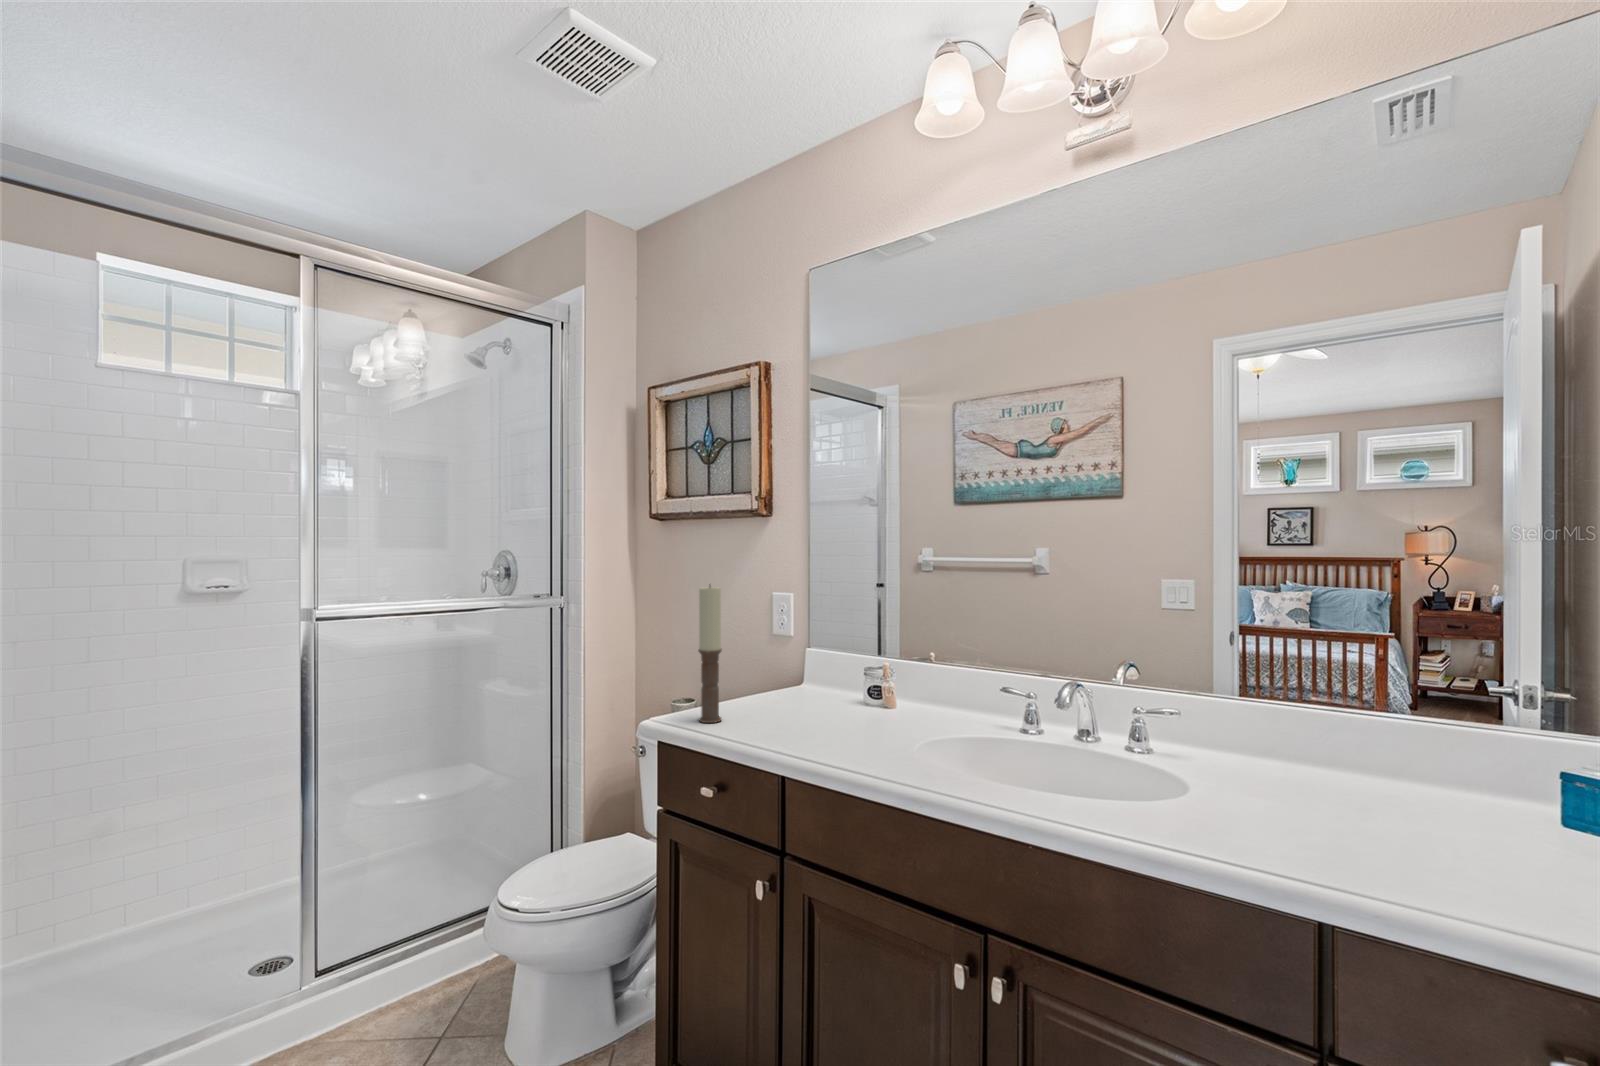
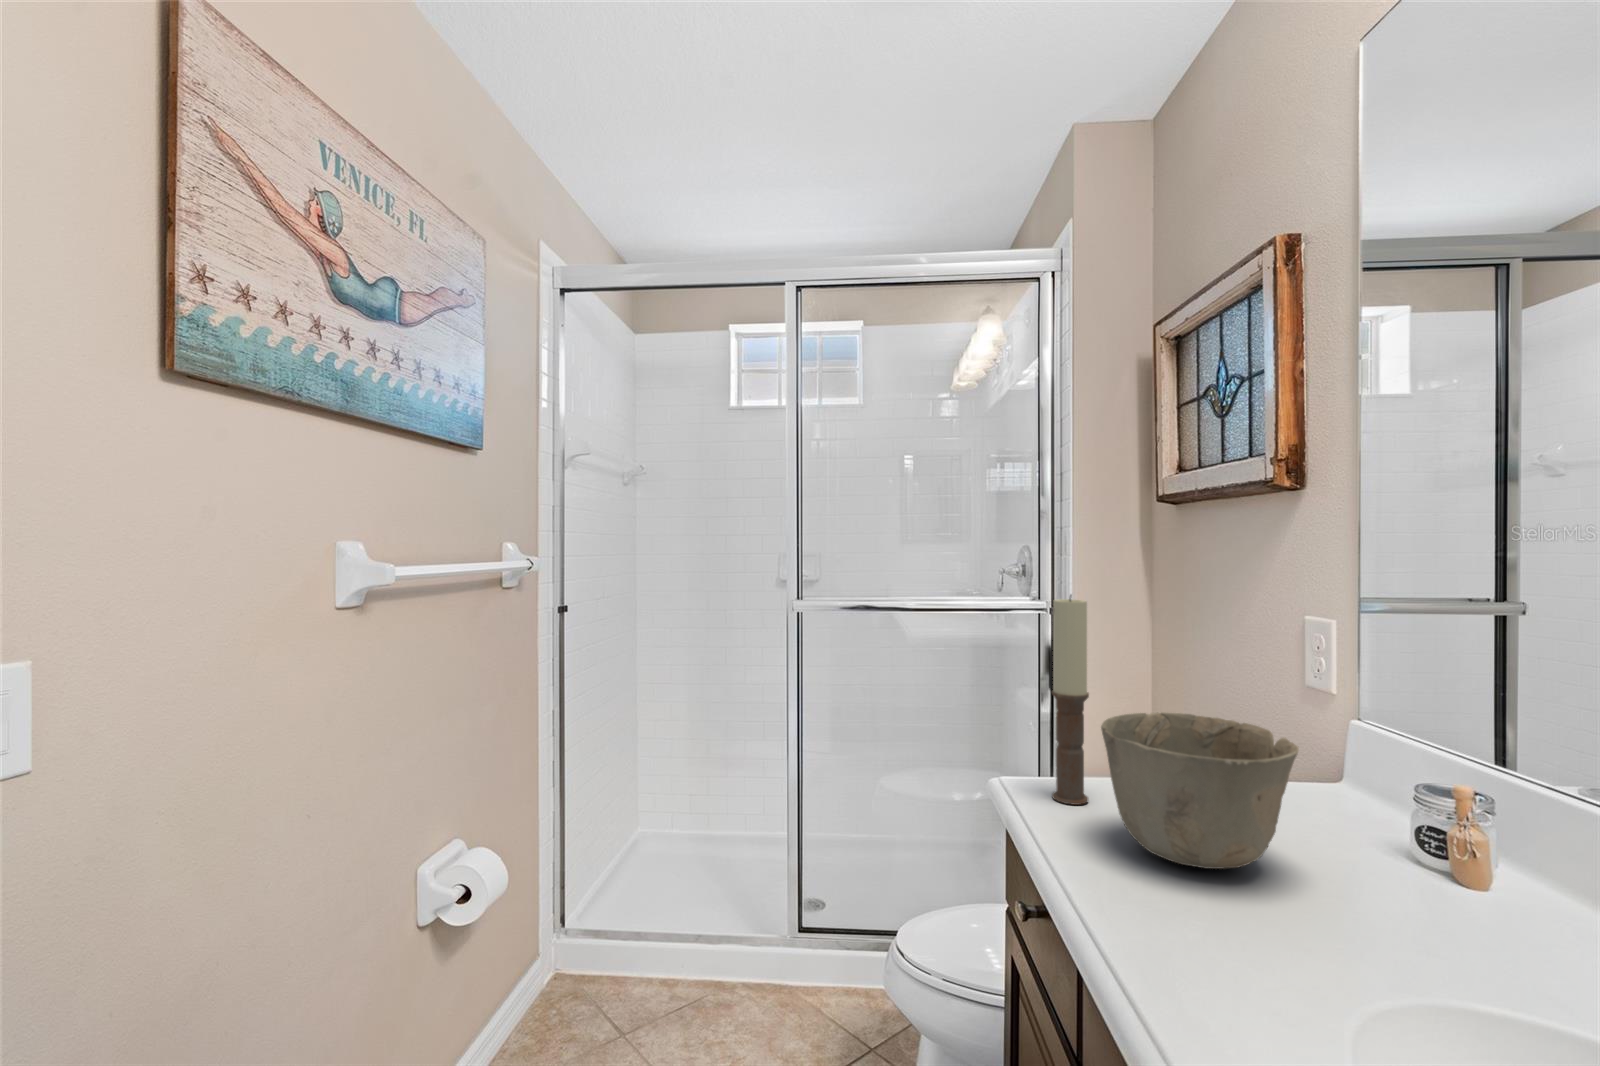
ceramic bowl: none [755,649,853,730] -> present [1101,713,1299,869]

